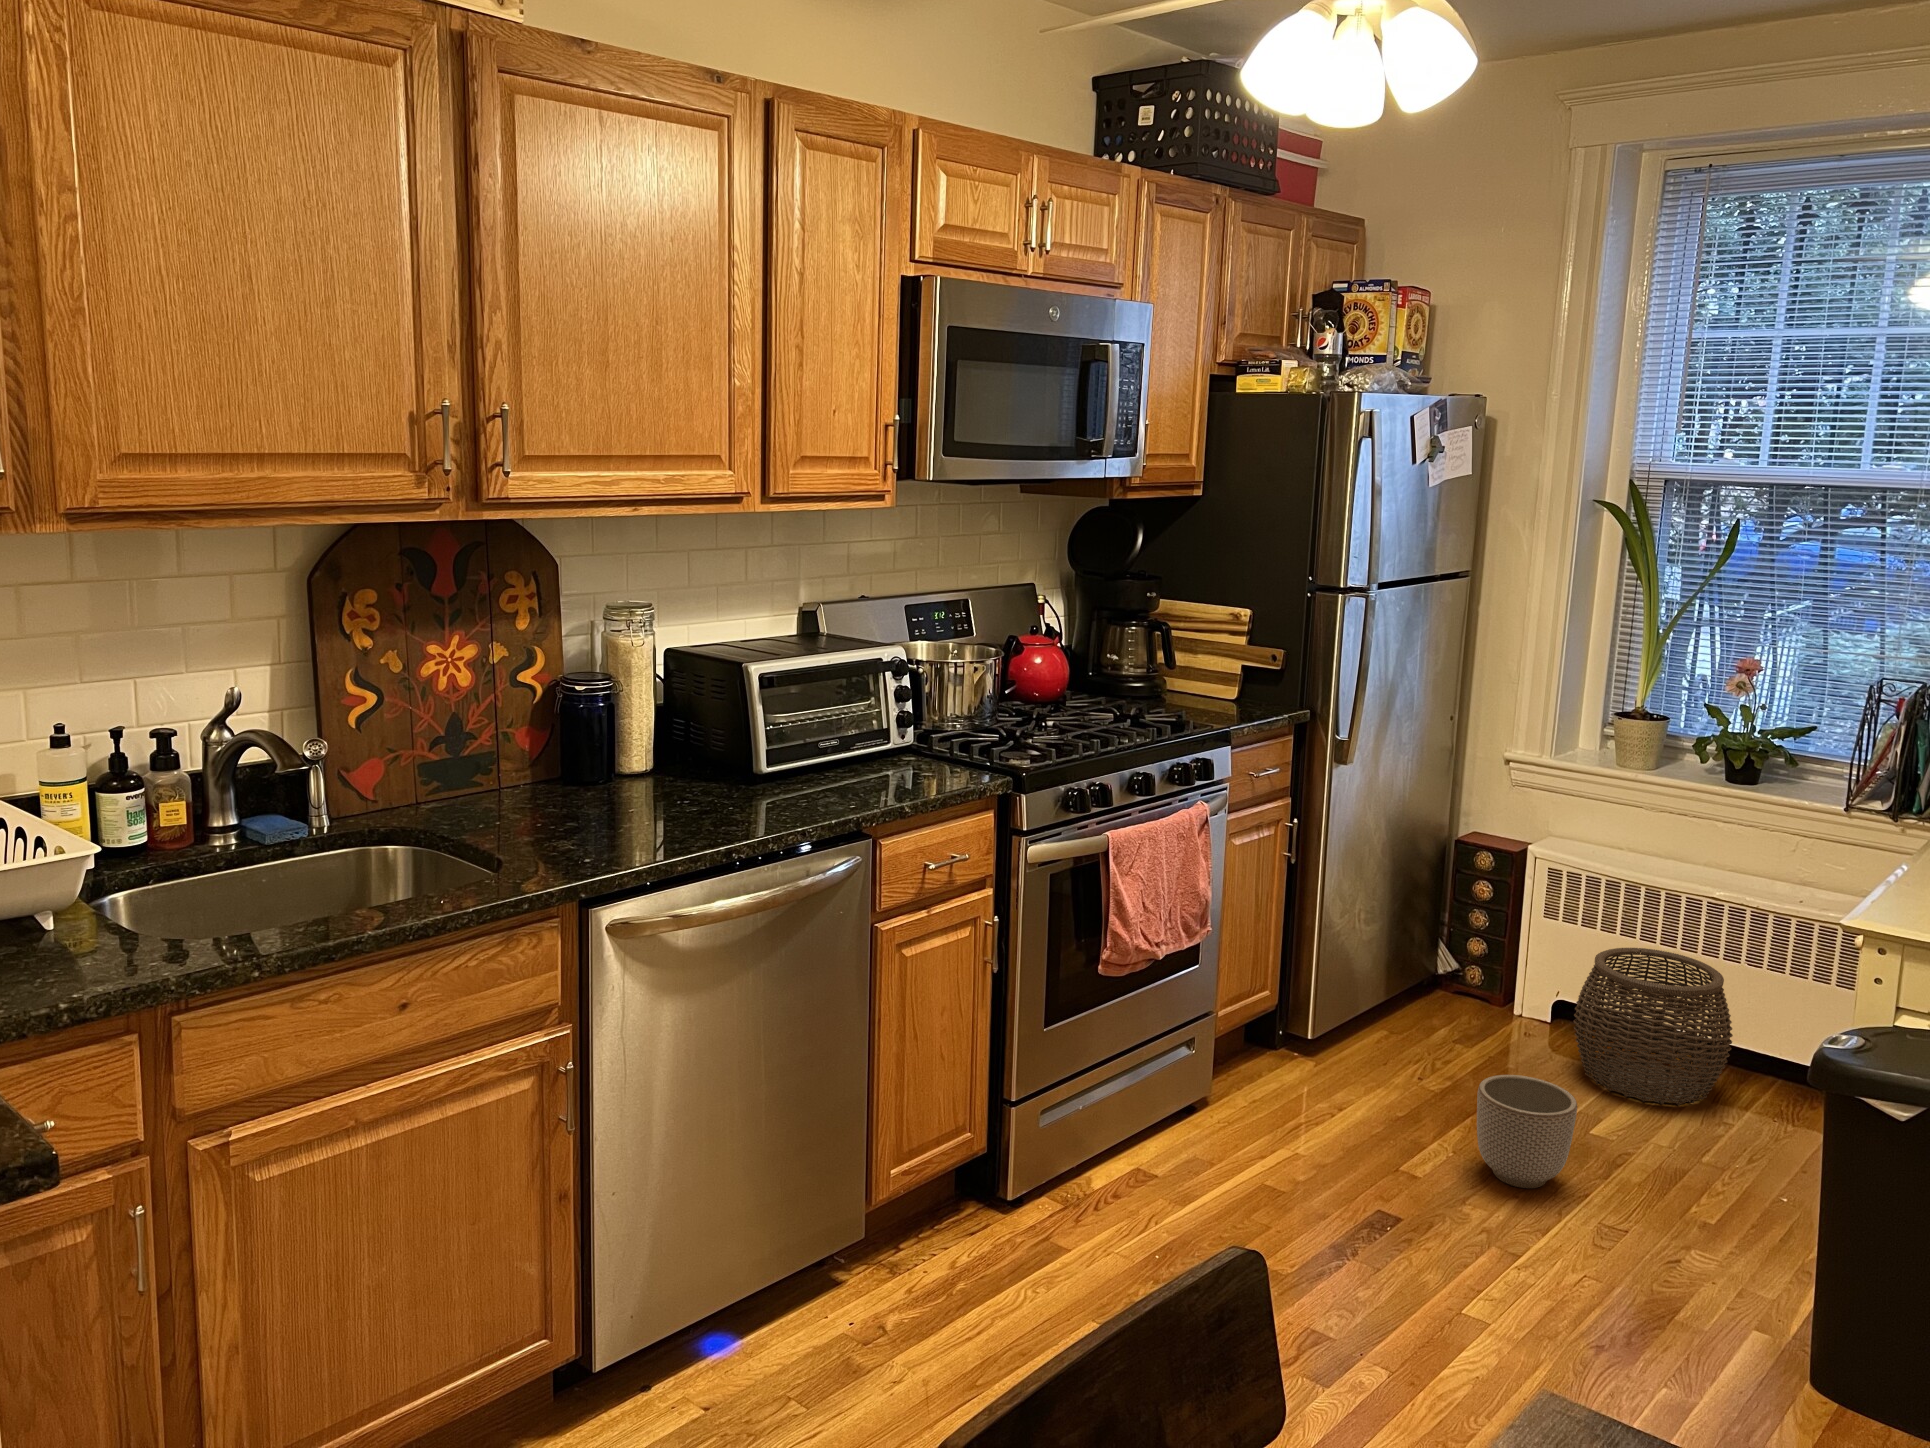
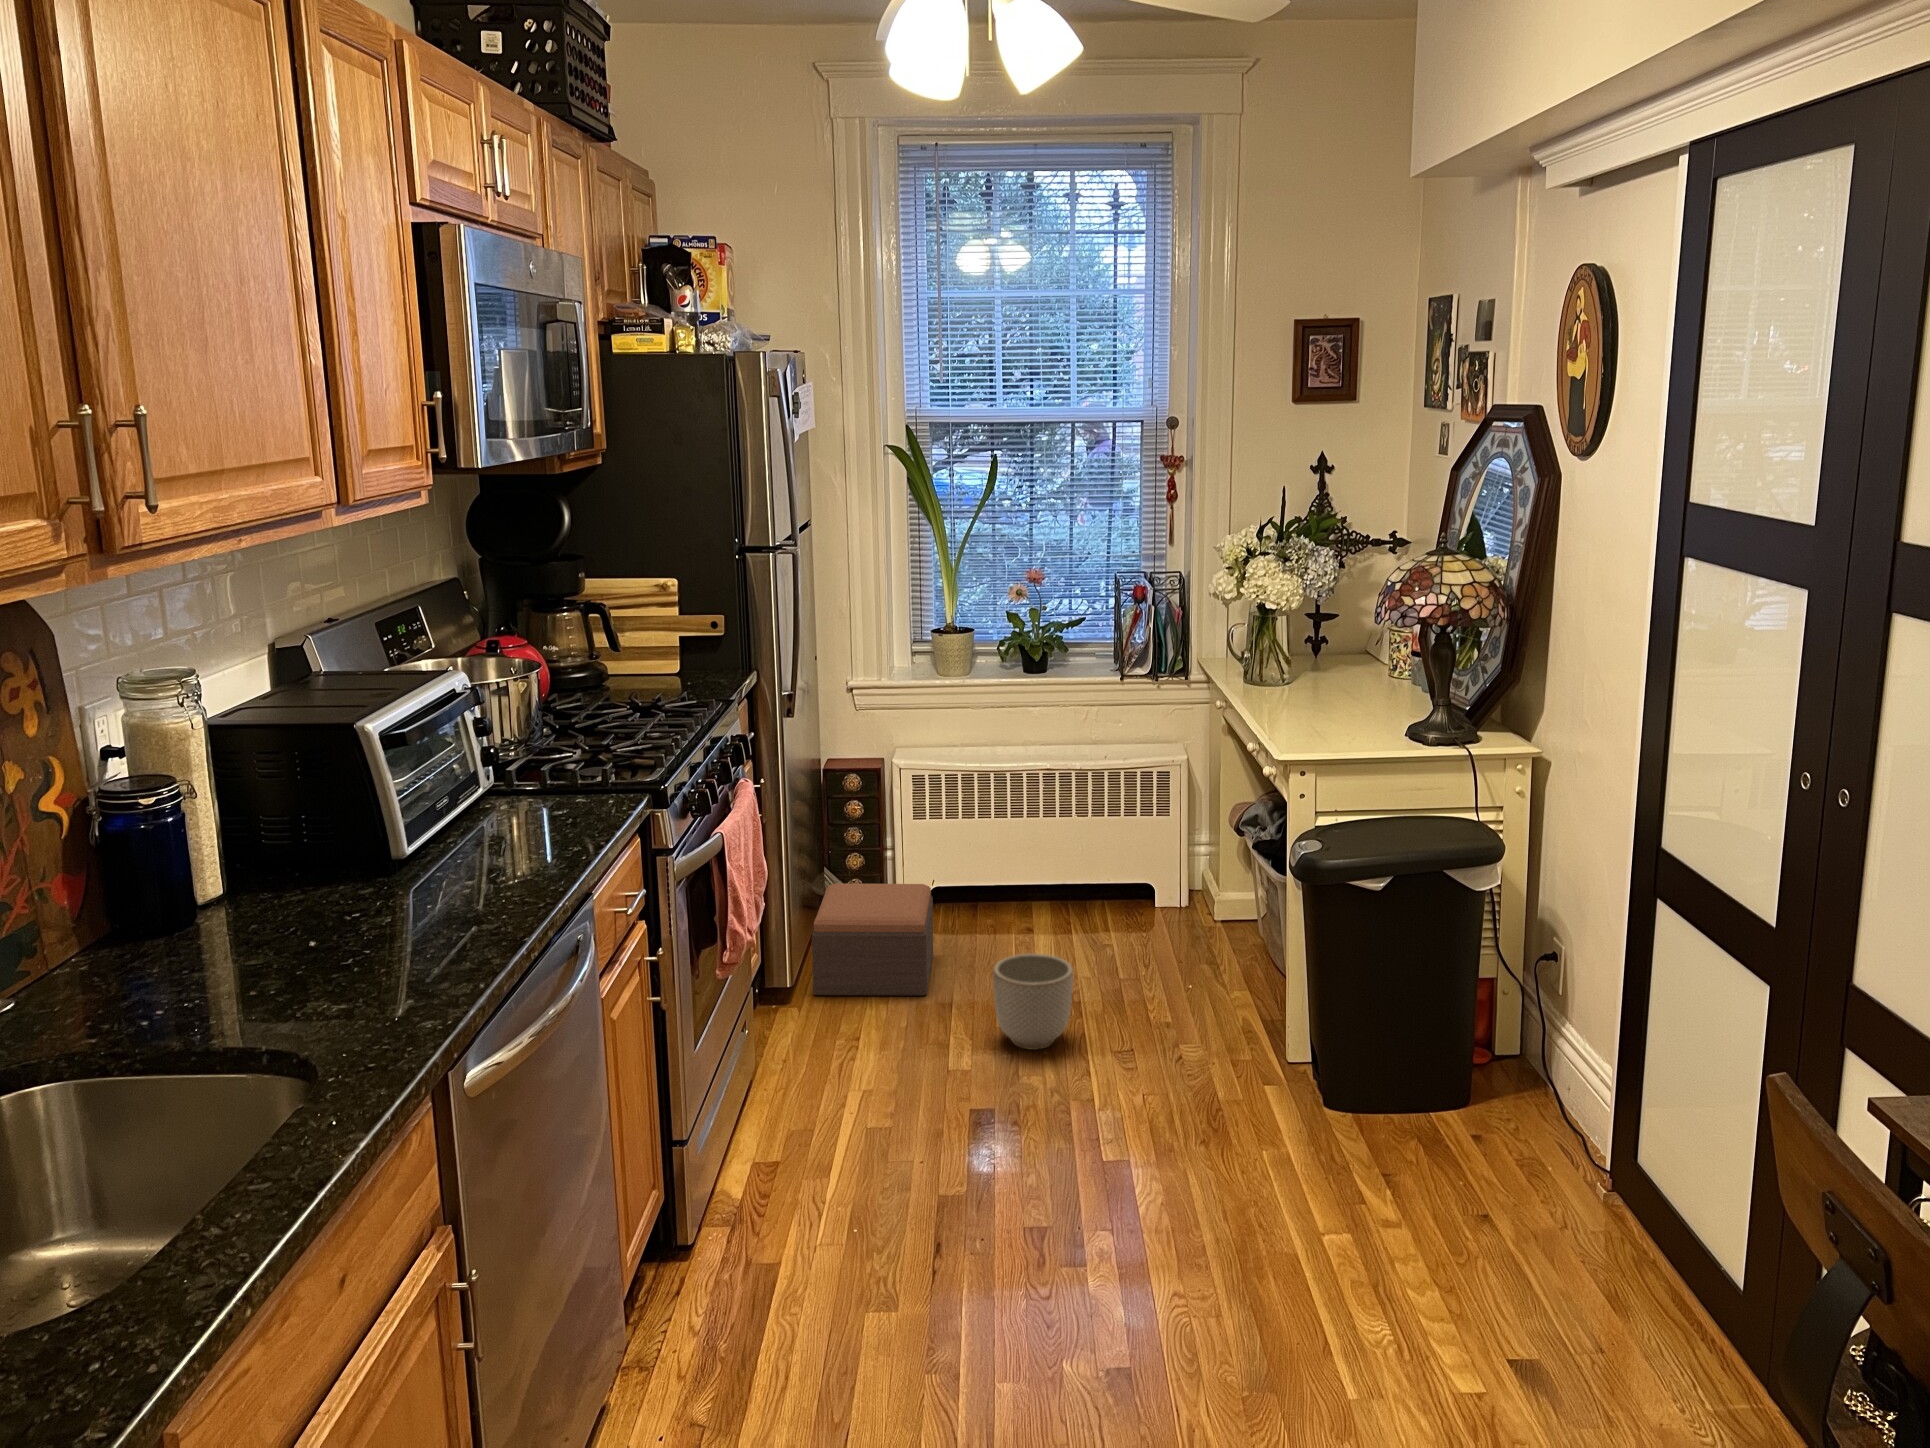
woven basket: present [1574,948,1733,1105] -> none [973,823,1094,951]
footstool: none [1342,955,1513,1096] -> present [812,883,933,996]

